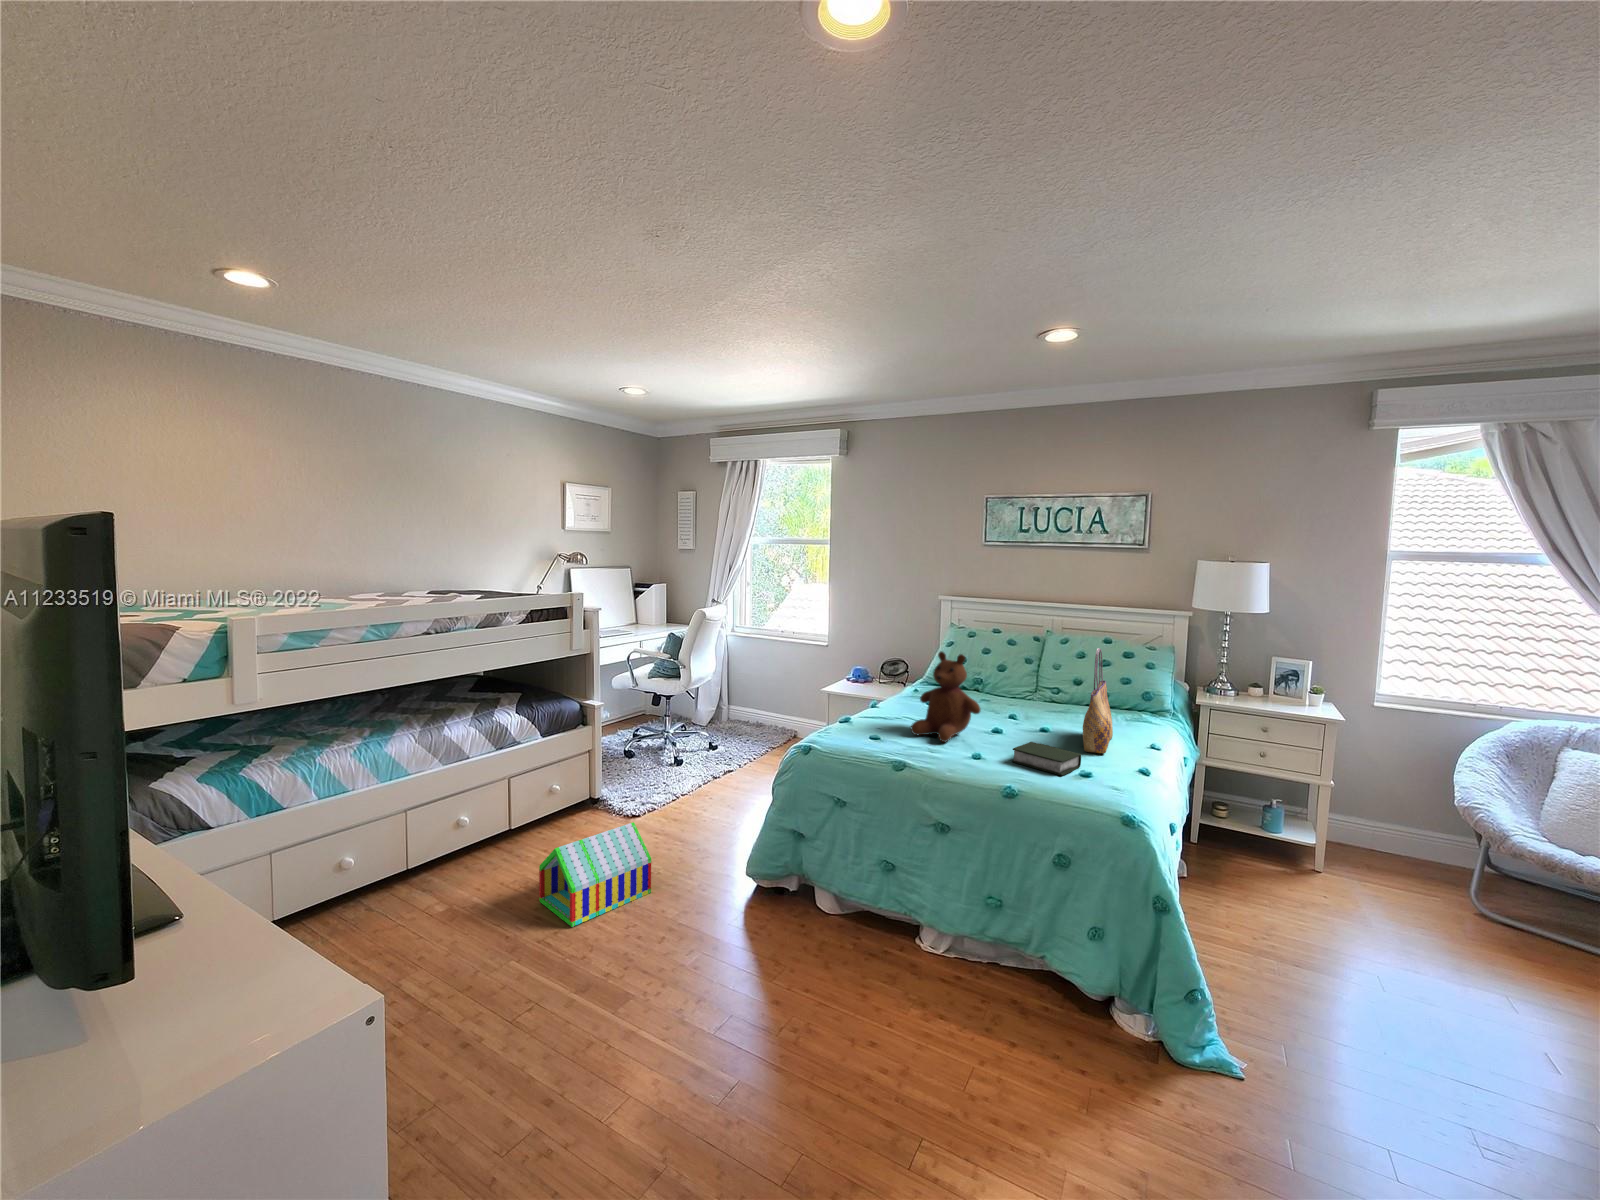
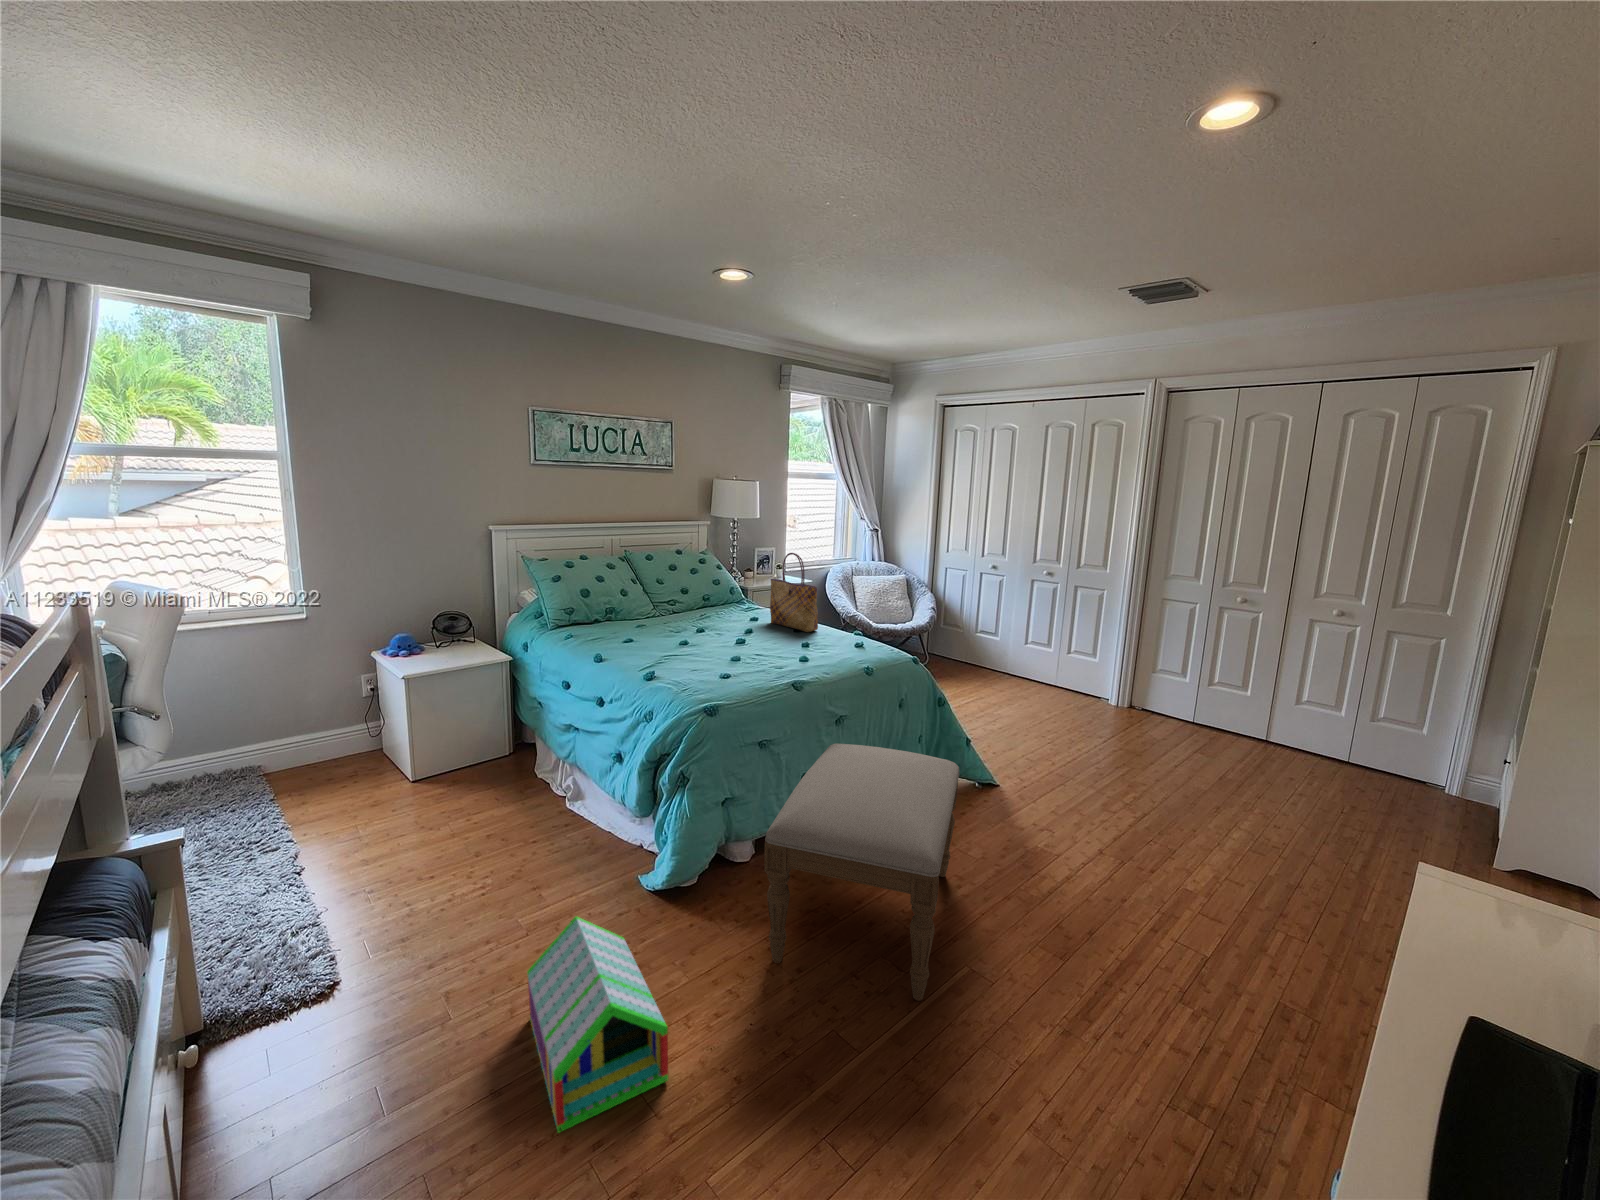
teddy bear: present [911,651,980,742] -> none [700,575,763,660]
book: present [1012,742,1081,775] -> none [802,631,854,651]
ottoman: none [650,827,895,1055] -> present [764,744,959,1001]

